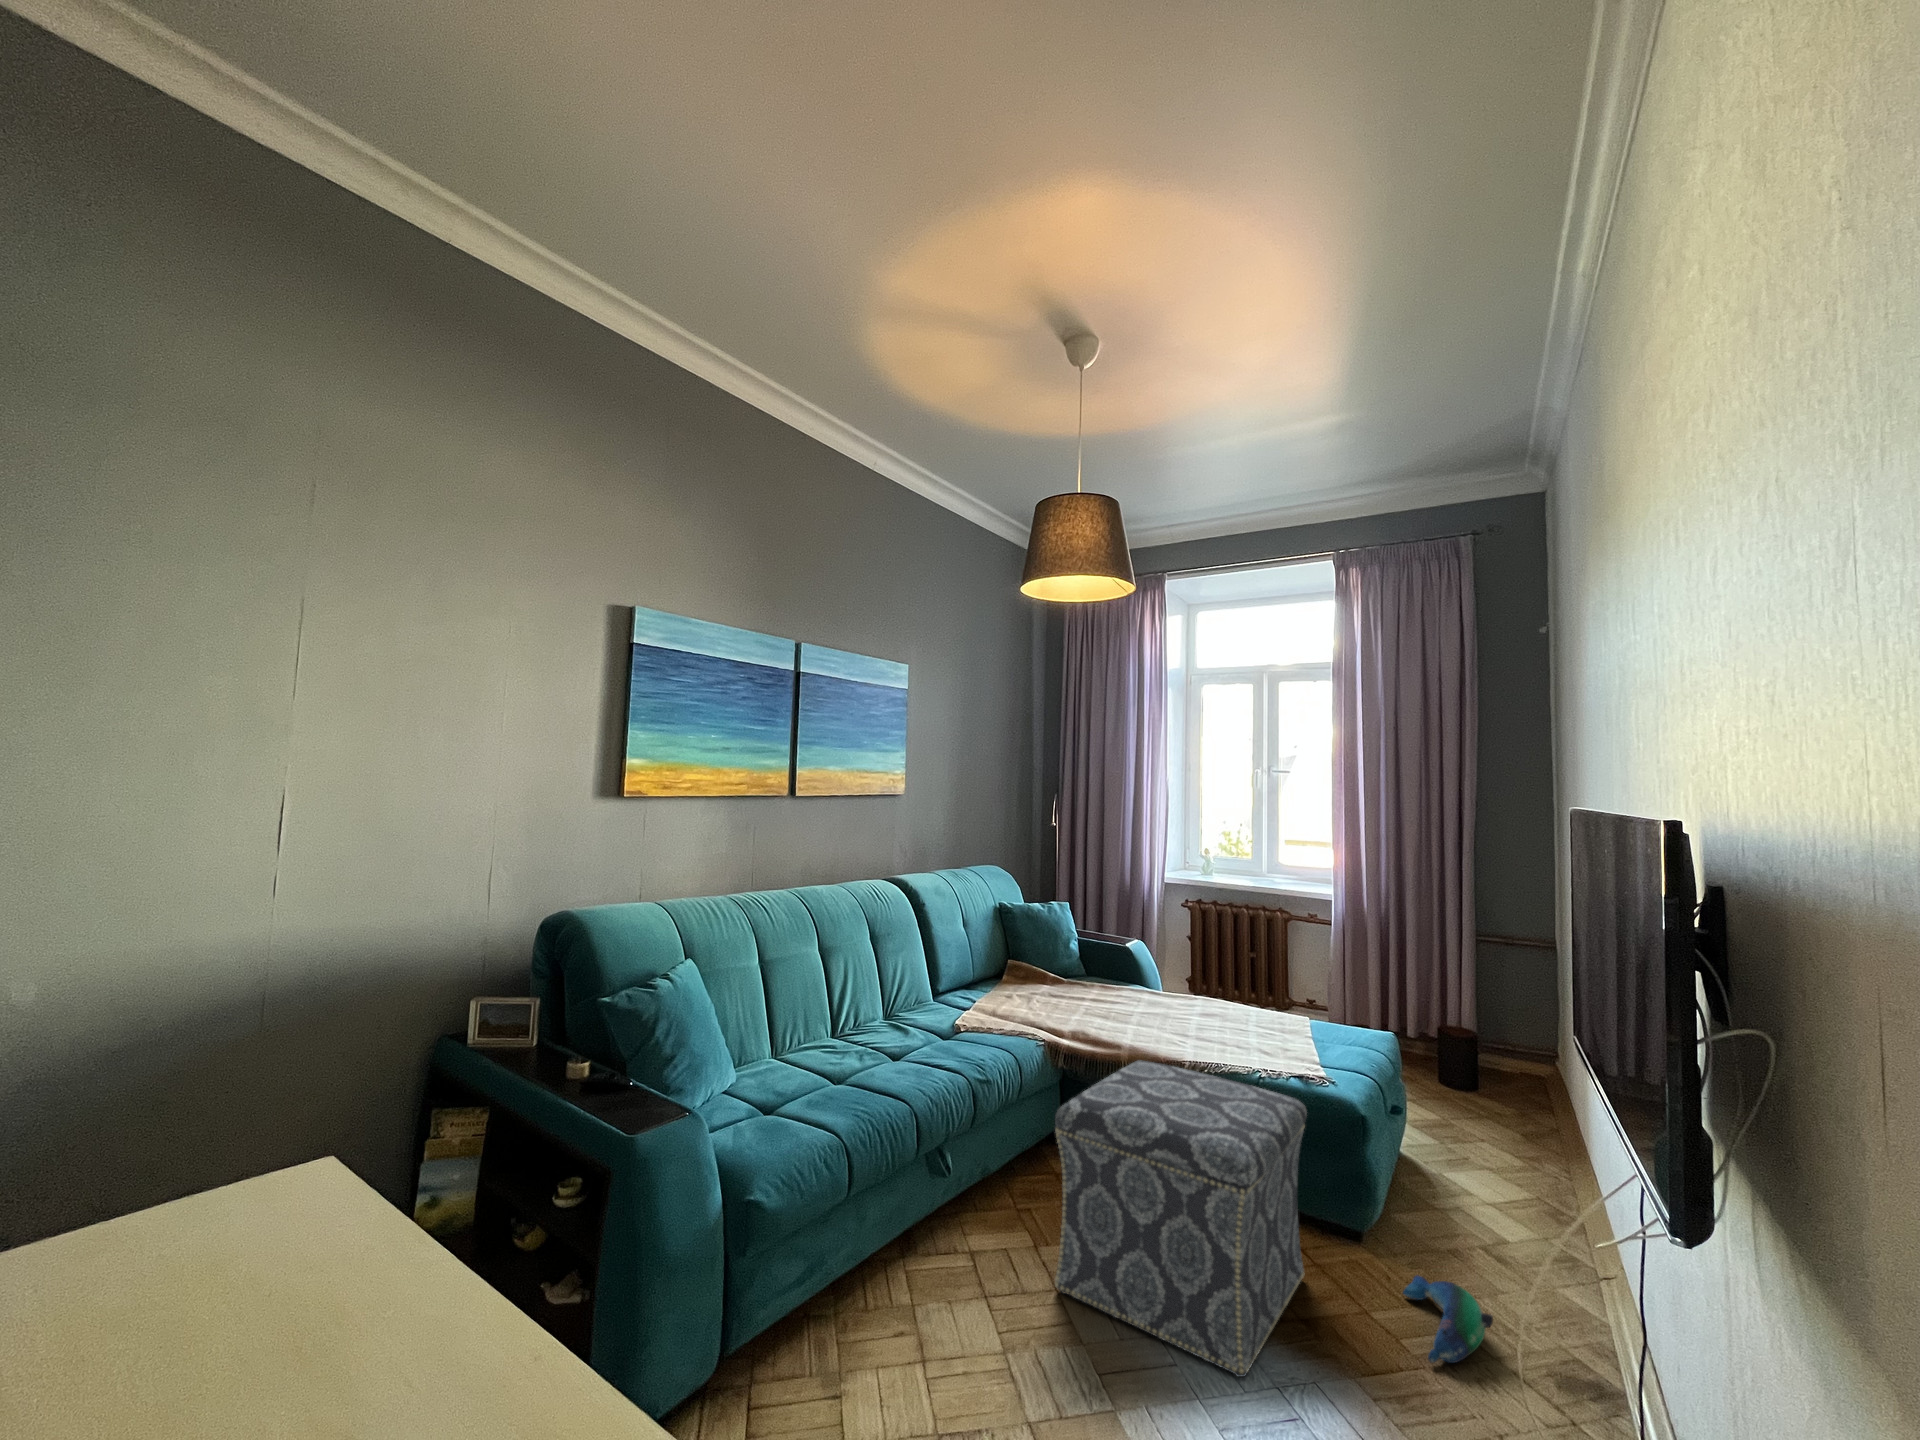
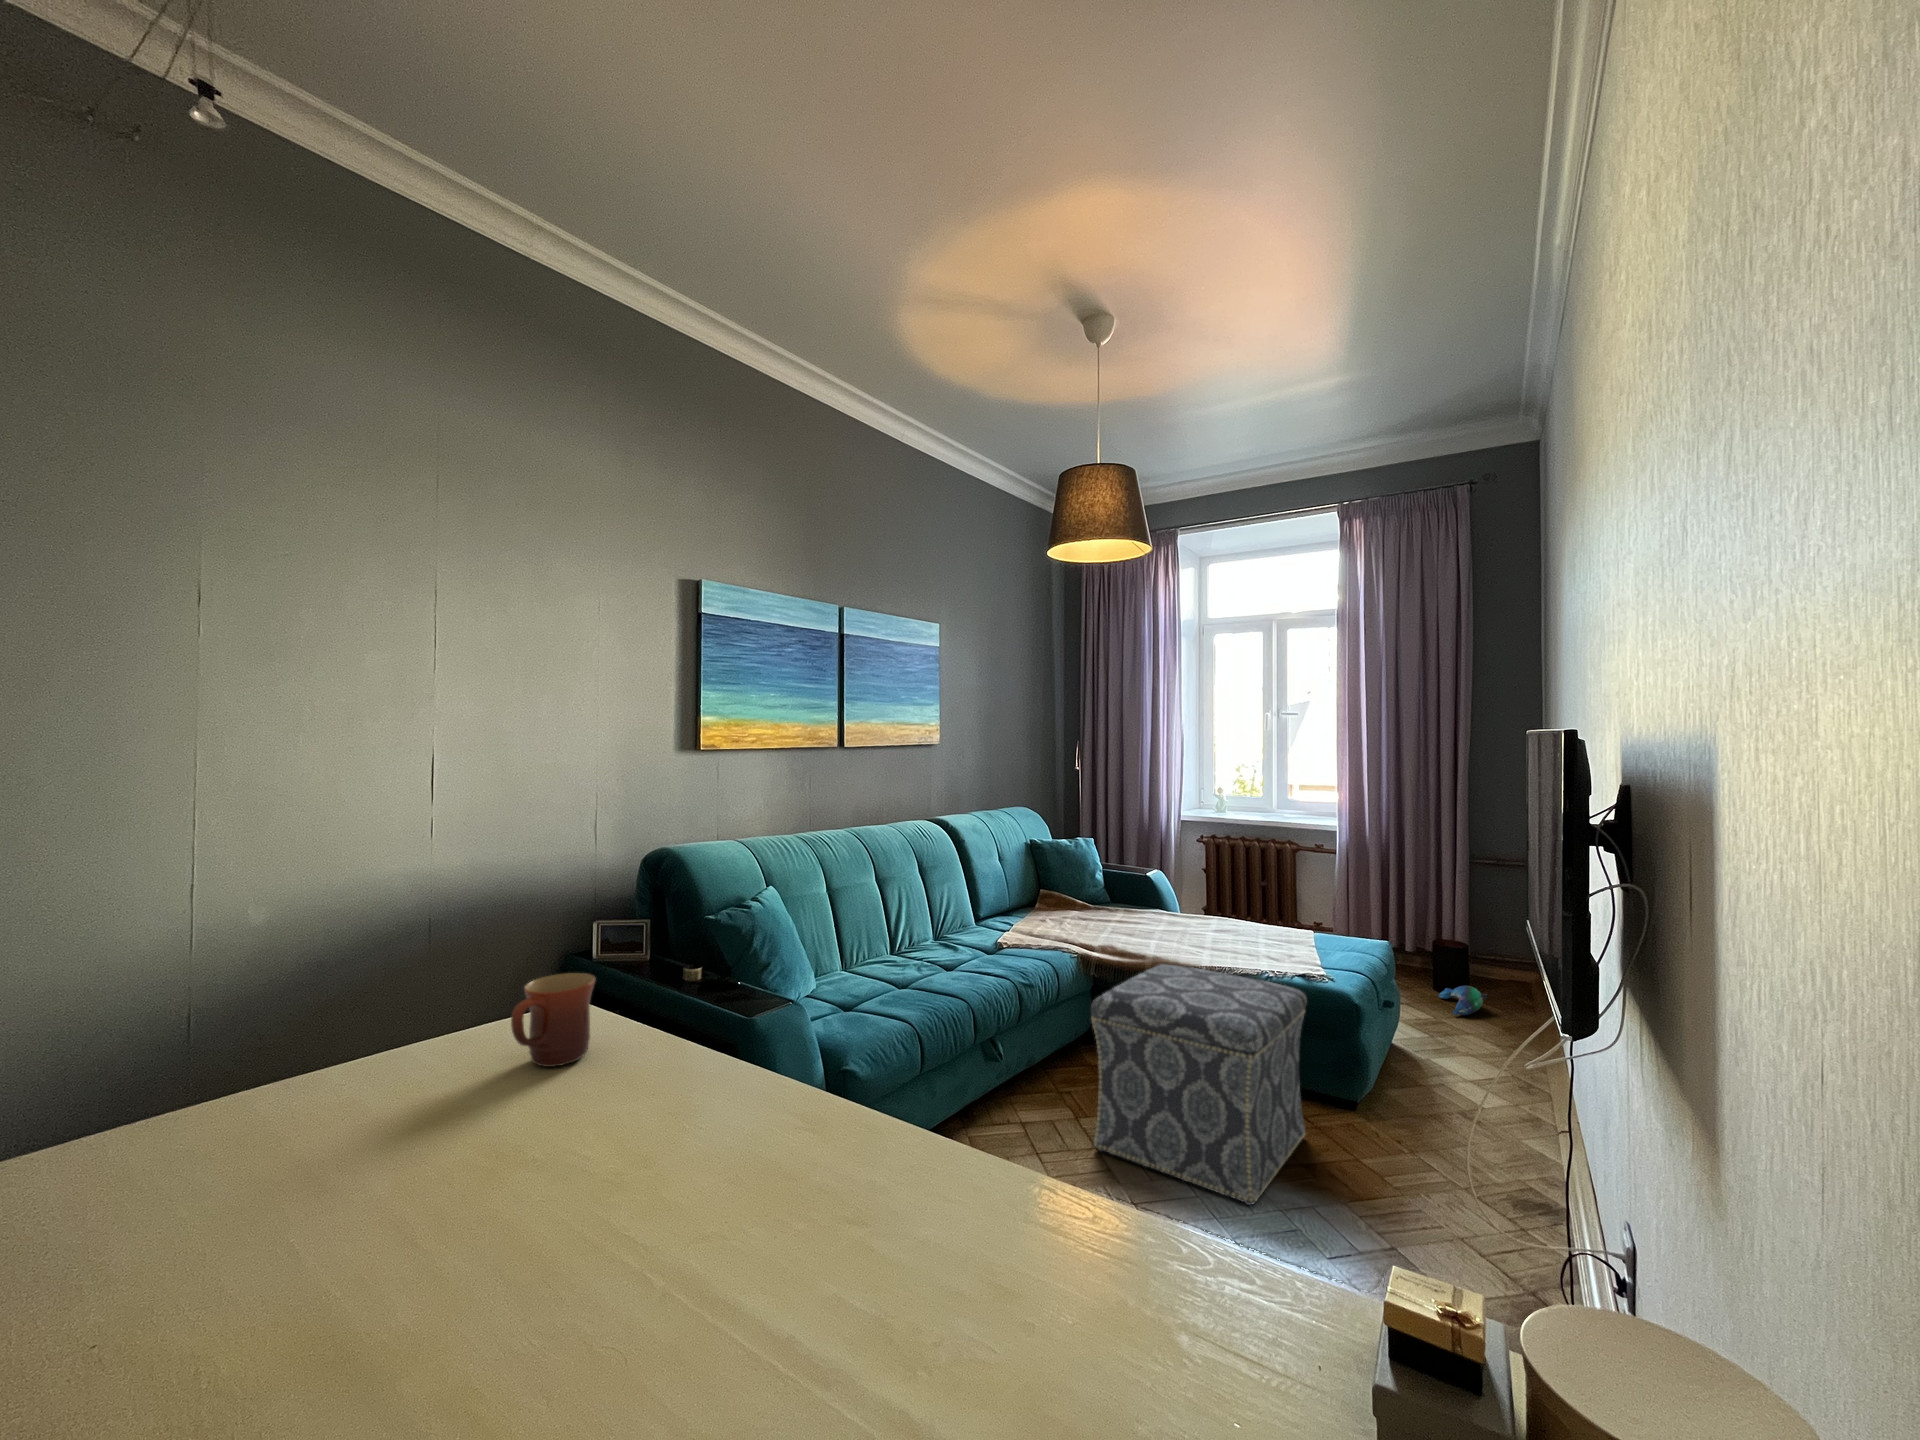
mug: none [164,1134,328,1287] -> present [511,973,596,1067]
plush toy: present [1403,1275,1493,1363] -> present [1438,986,1487,1015]

